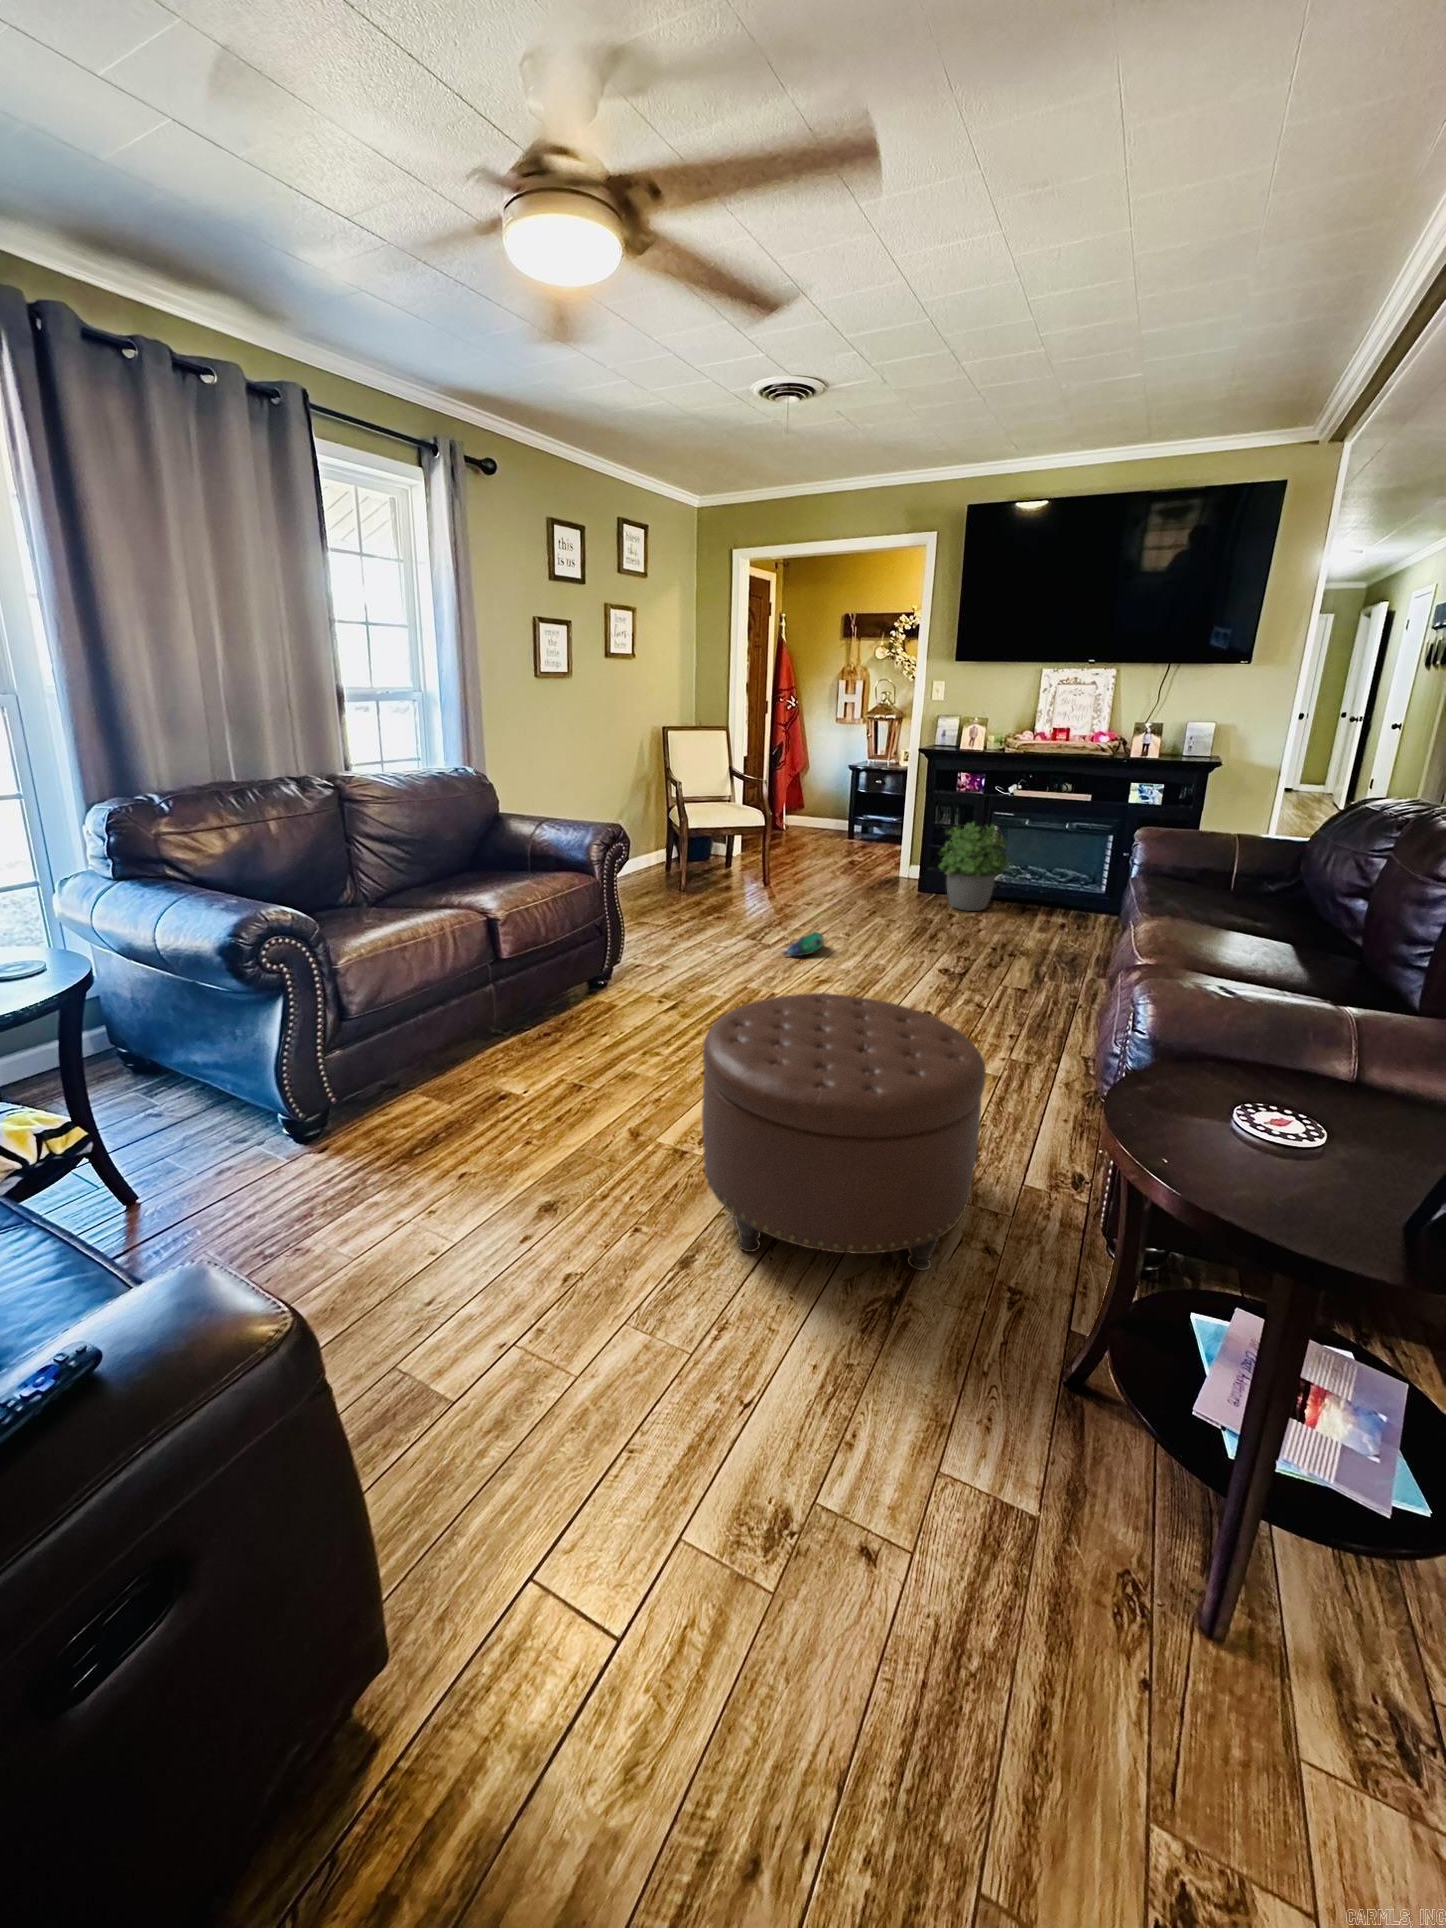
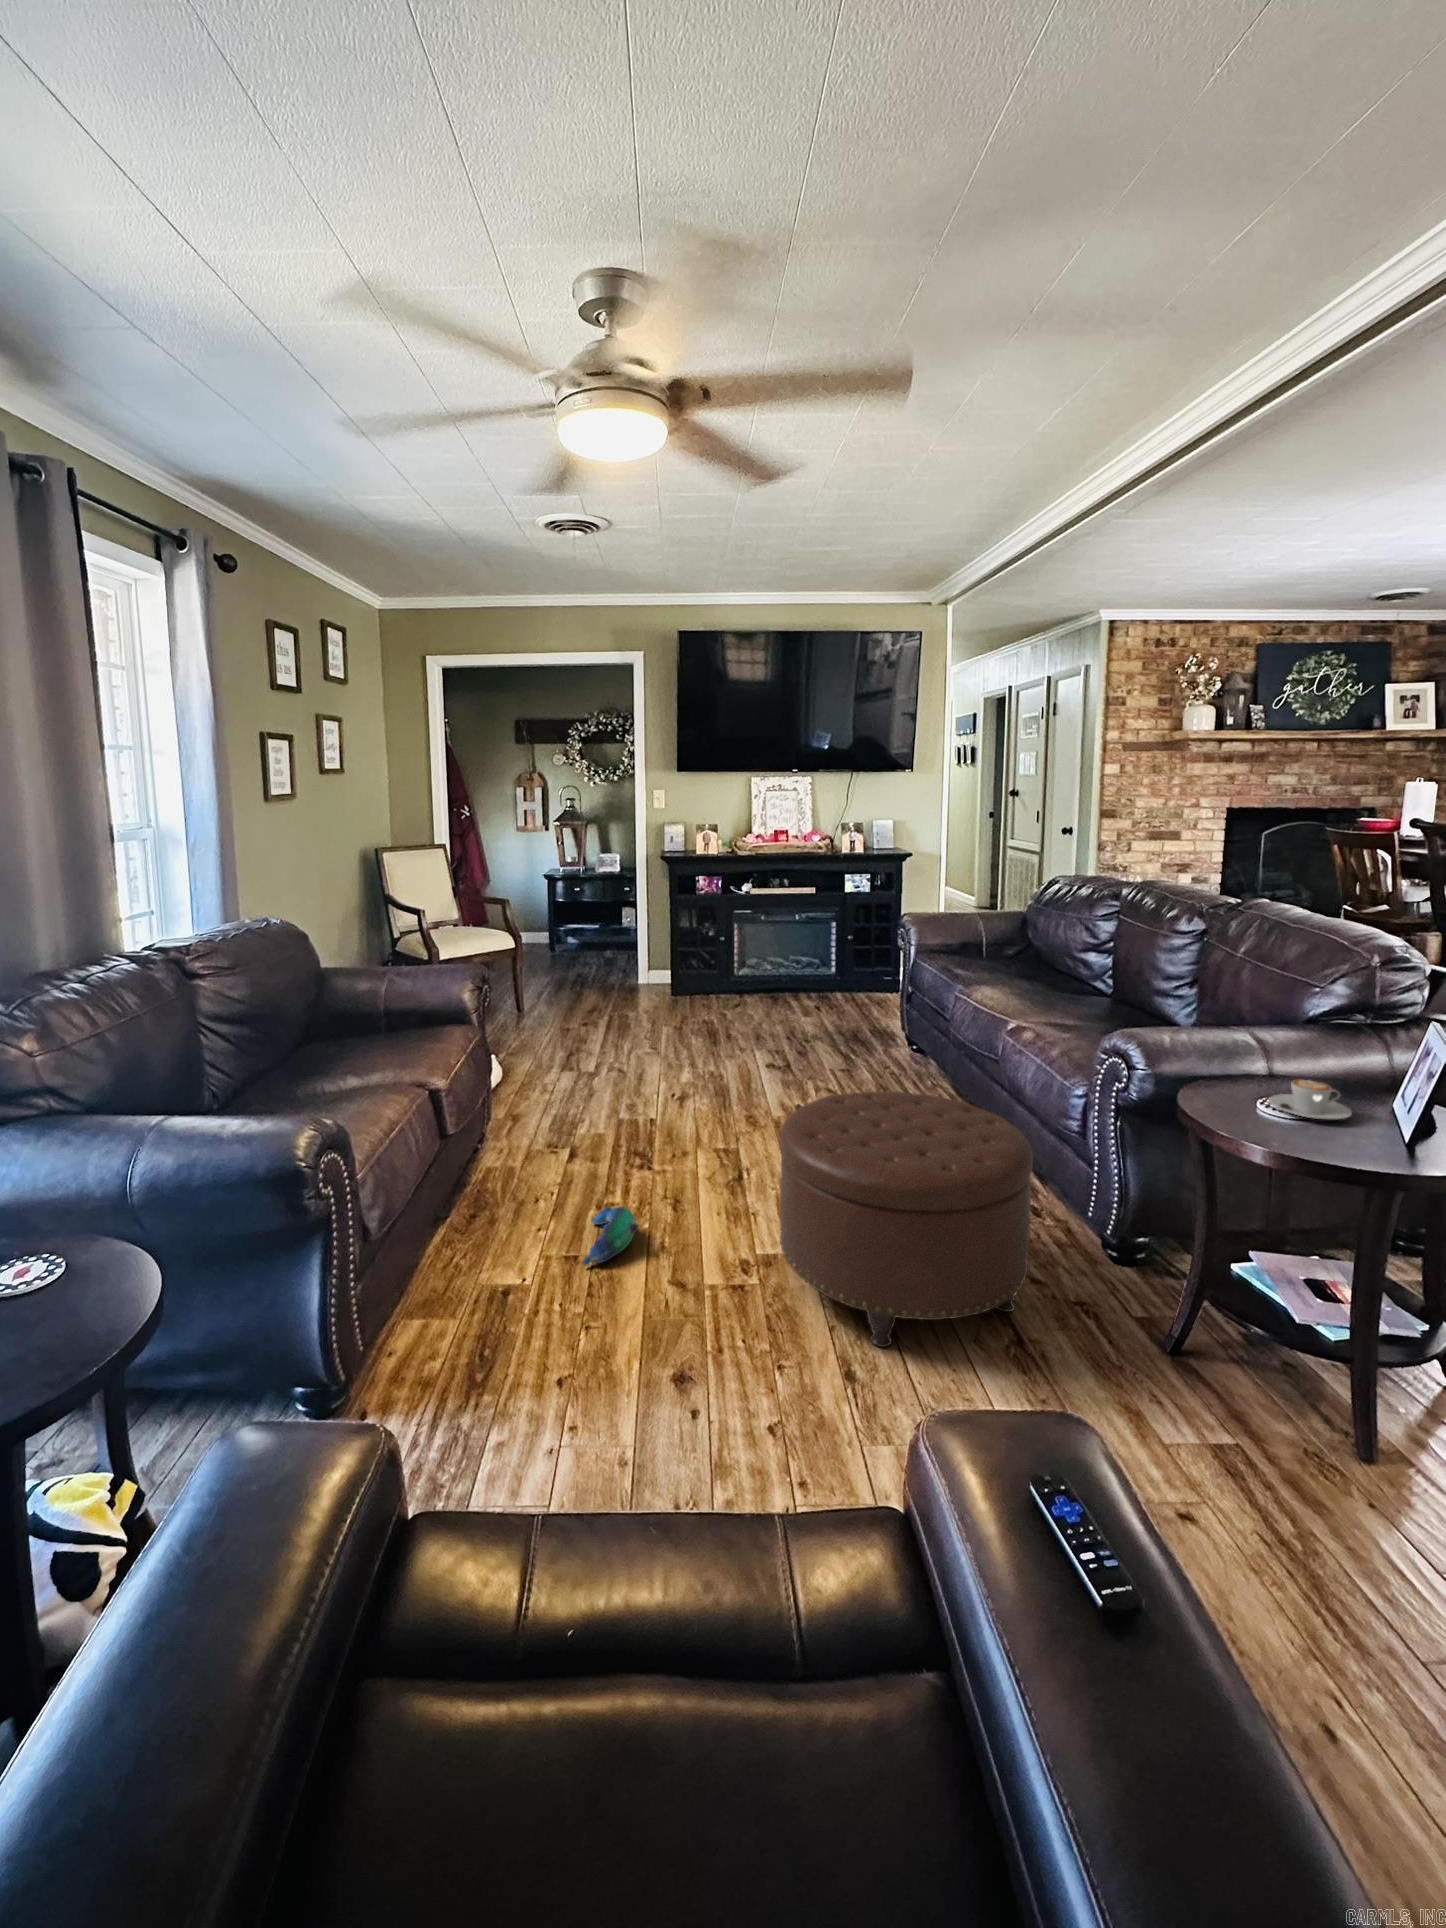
potted plant: present [939,822,1011,911] -> none [696,921,766,1005]
plush toy: present [782,932,824,956] -> present [583,1207,639,1266]
coffee cup: none [1245,1084,1377,1157] -> present [1269,1080,1352,1120]

